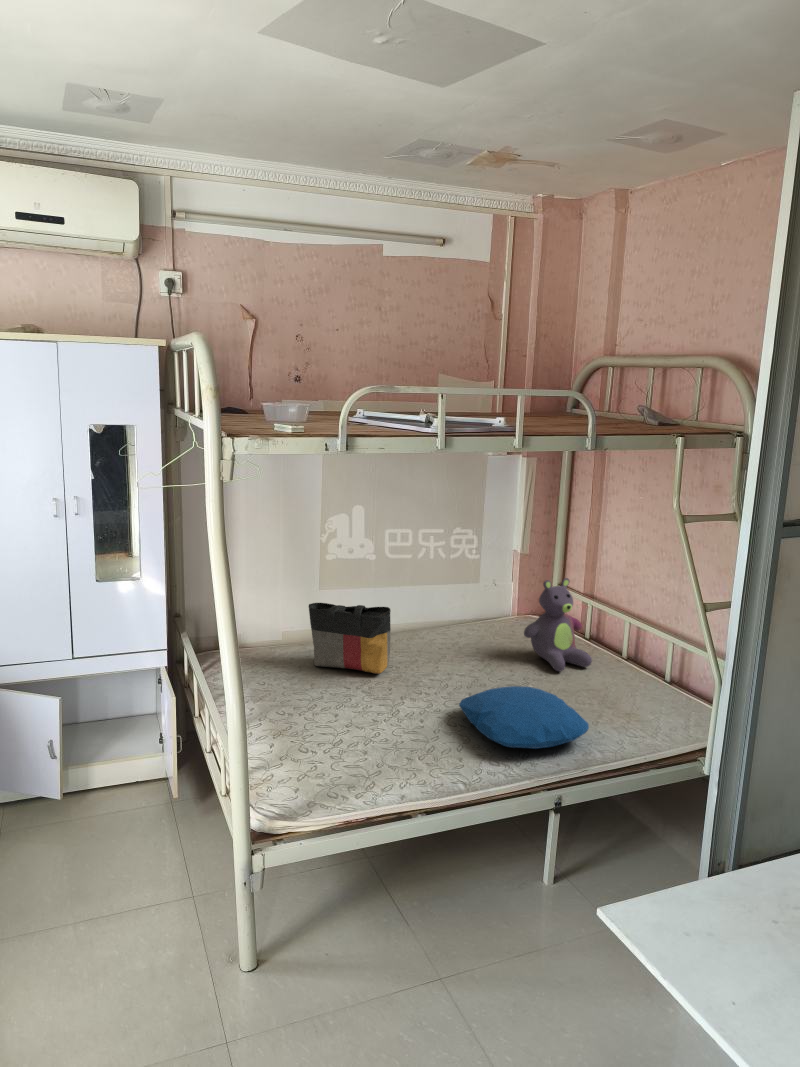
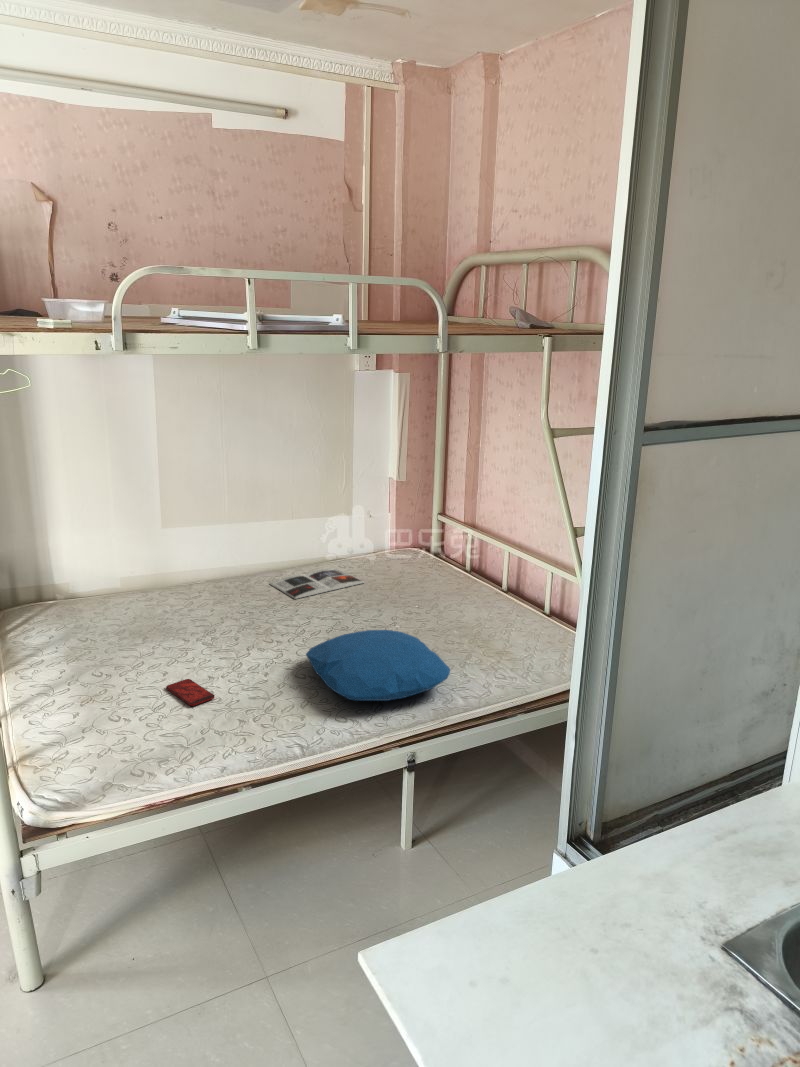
stuffed bear: present [524,578,592,671] -> none [391,506,467,610]
tote bag: present [309,603,391,674] -> none [138,544,237,623]
magazine: none [411,630,496,656] -> present [270,568,364,599]
smartphone: none [342,721,384,744] -> present [166,679,214,706]

